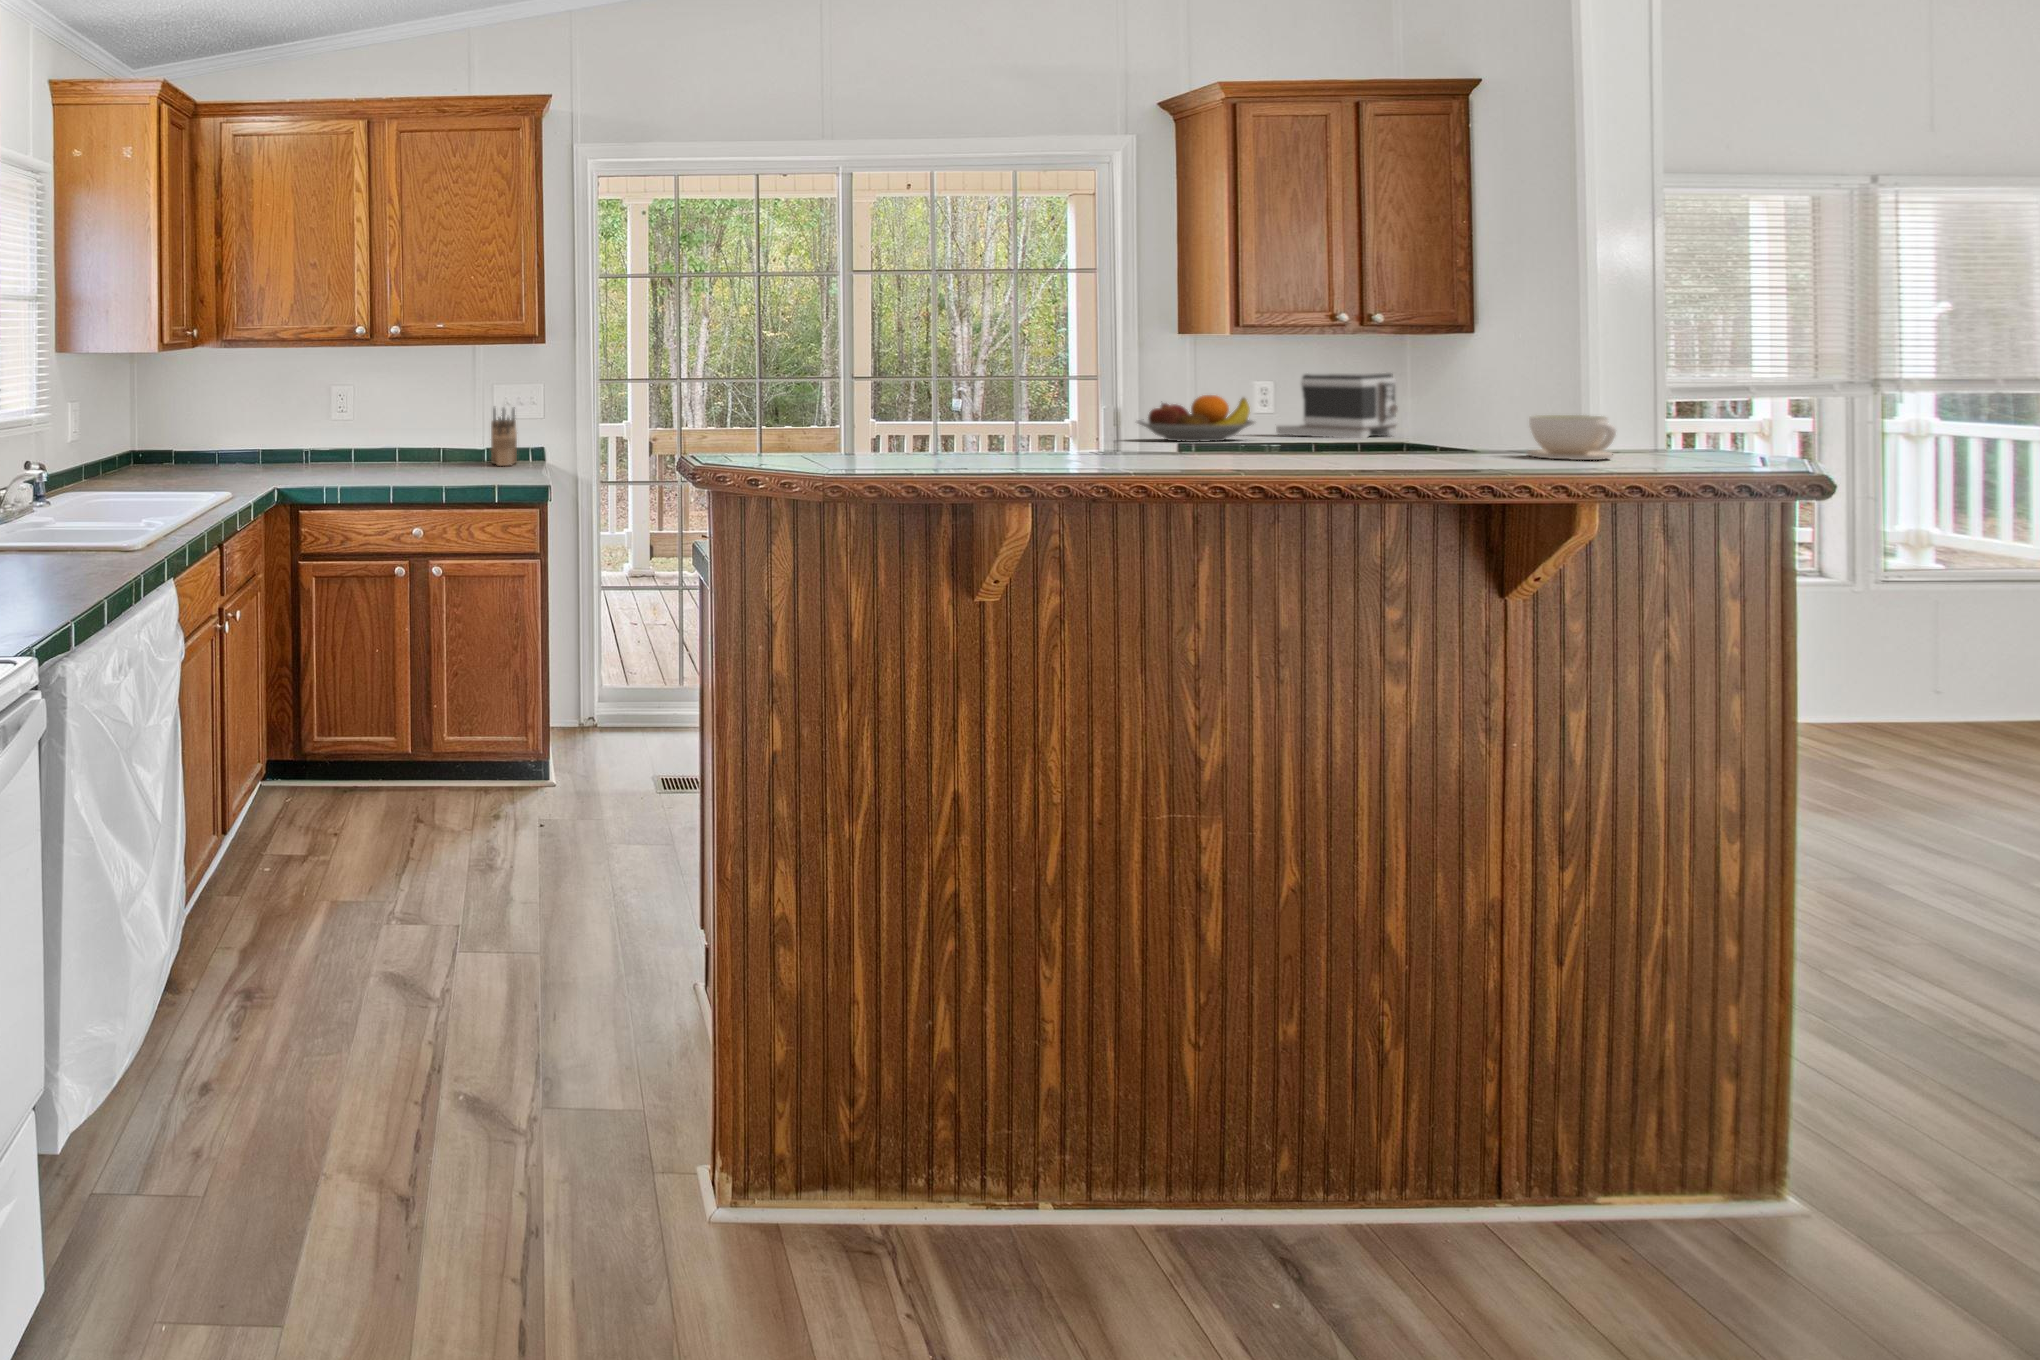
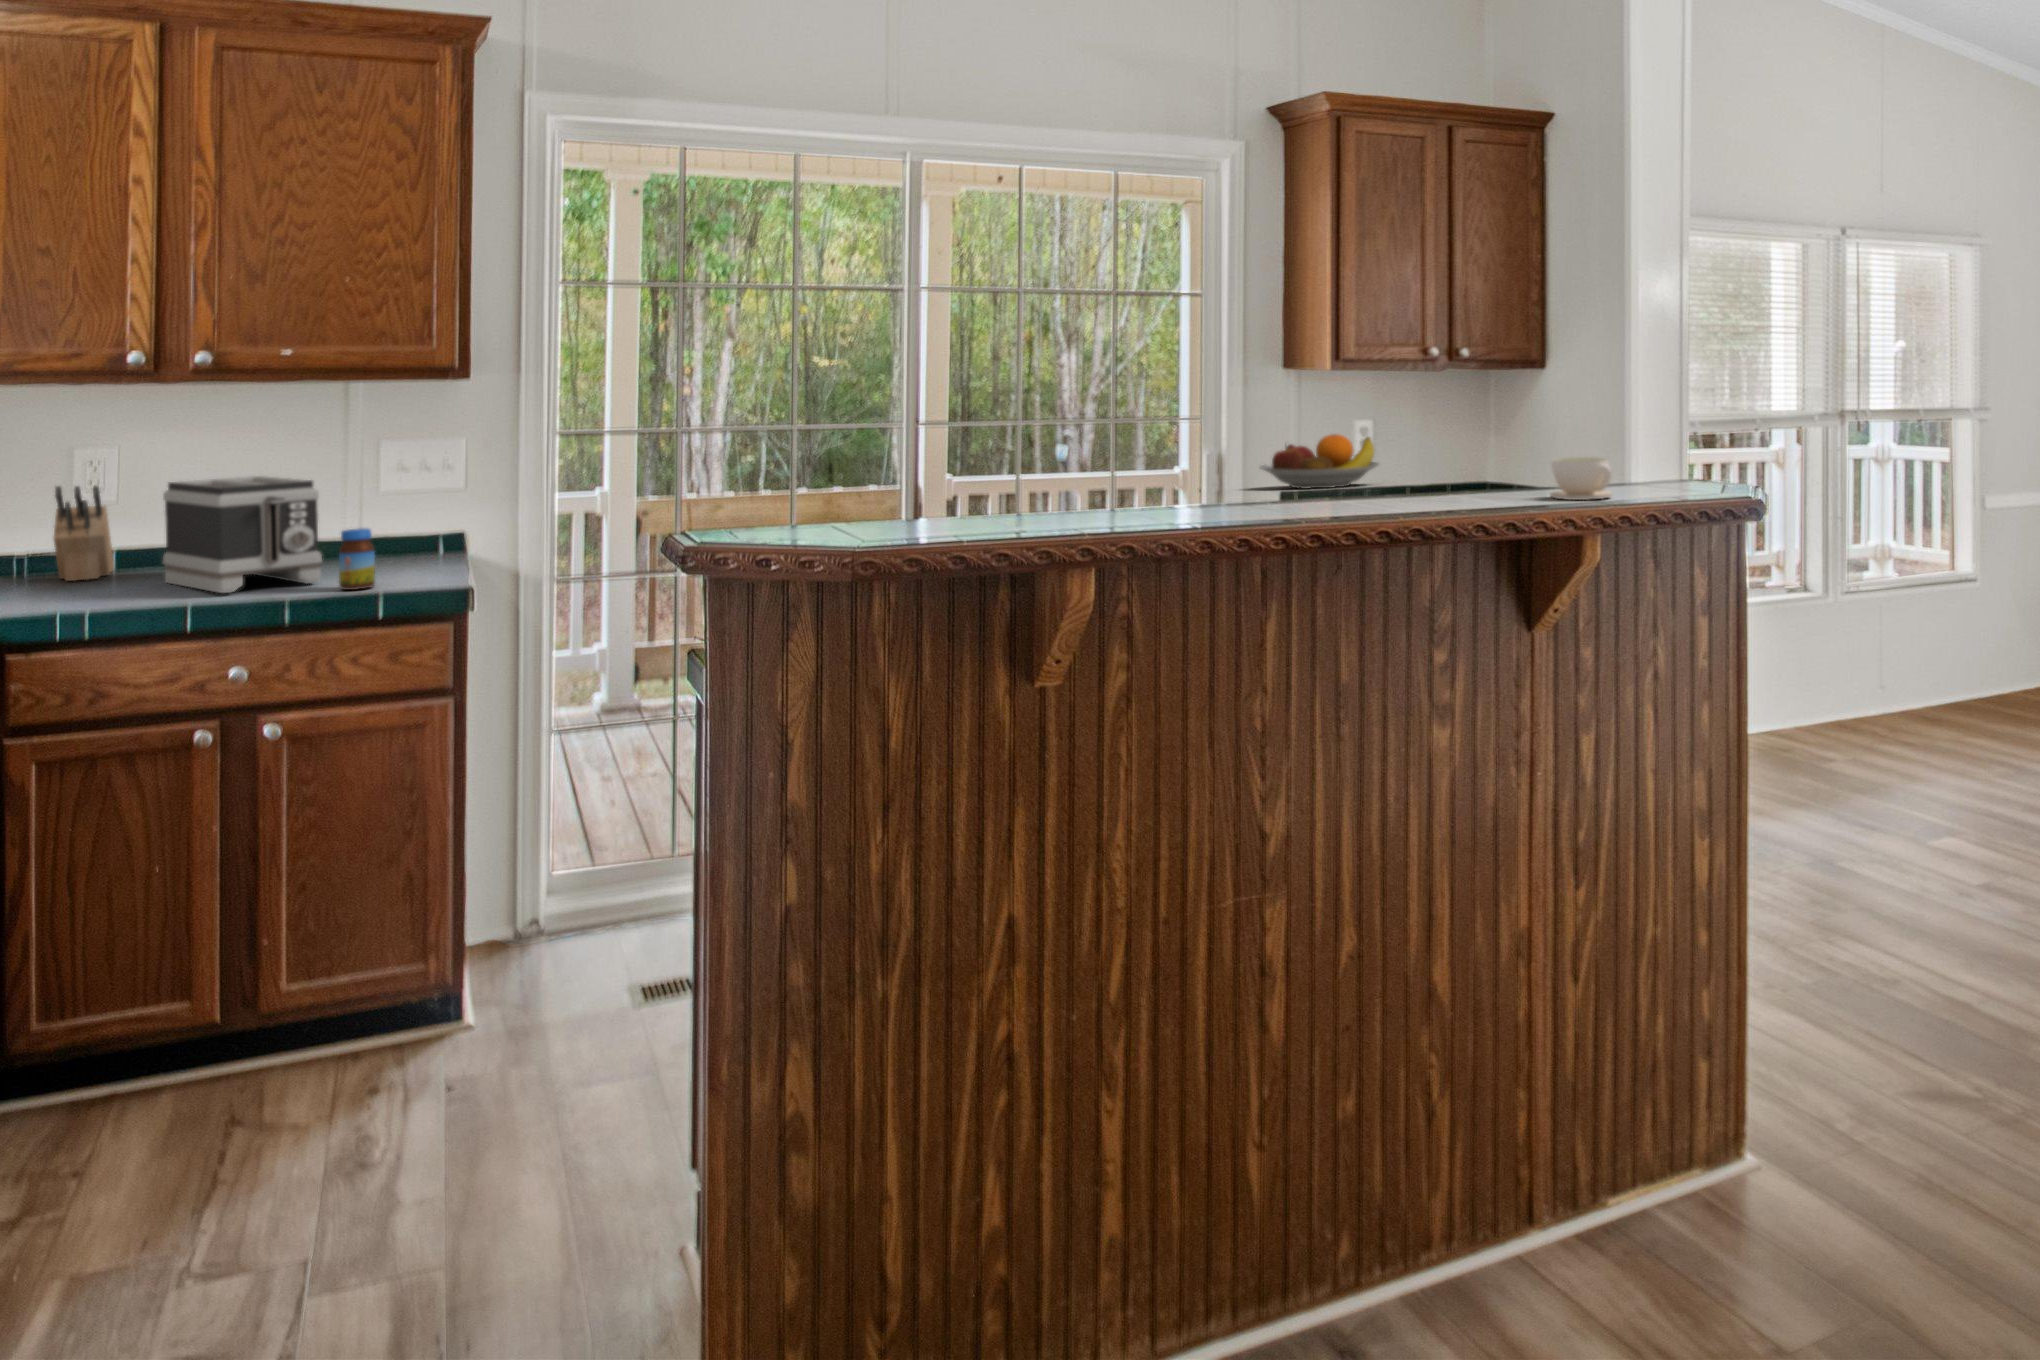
toaster: present [1276,372,1398,438] -> present [163,476,322,593]
knife block: present [491,408,517,466] -> present [54,486,114,581]
jar: none [471,444,491,484] -> present [339,528,375,590]

